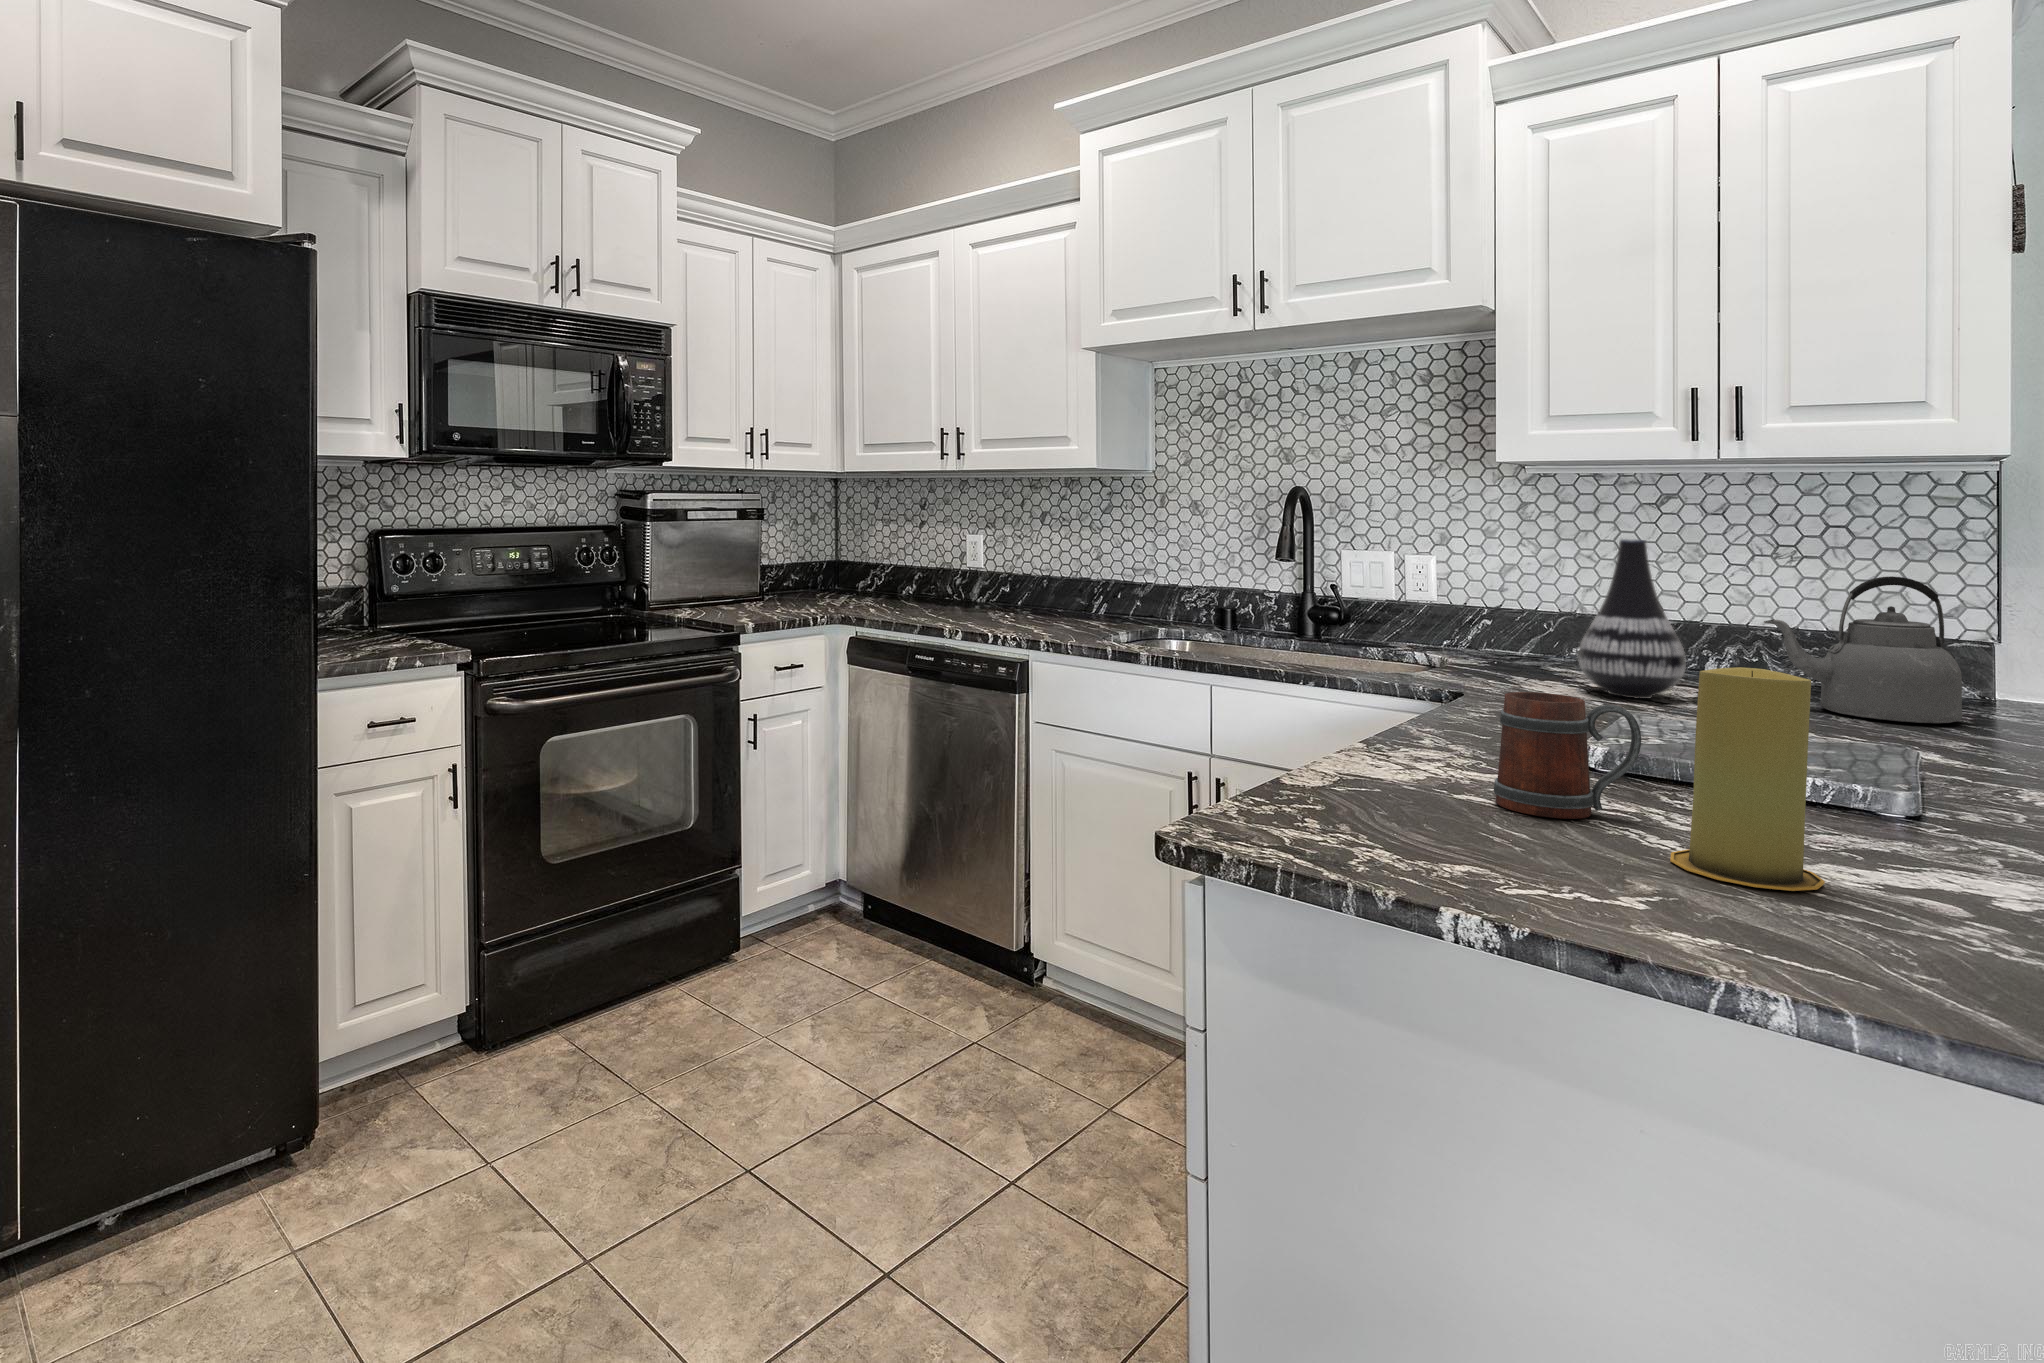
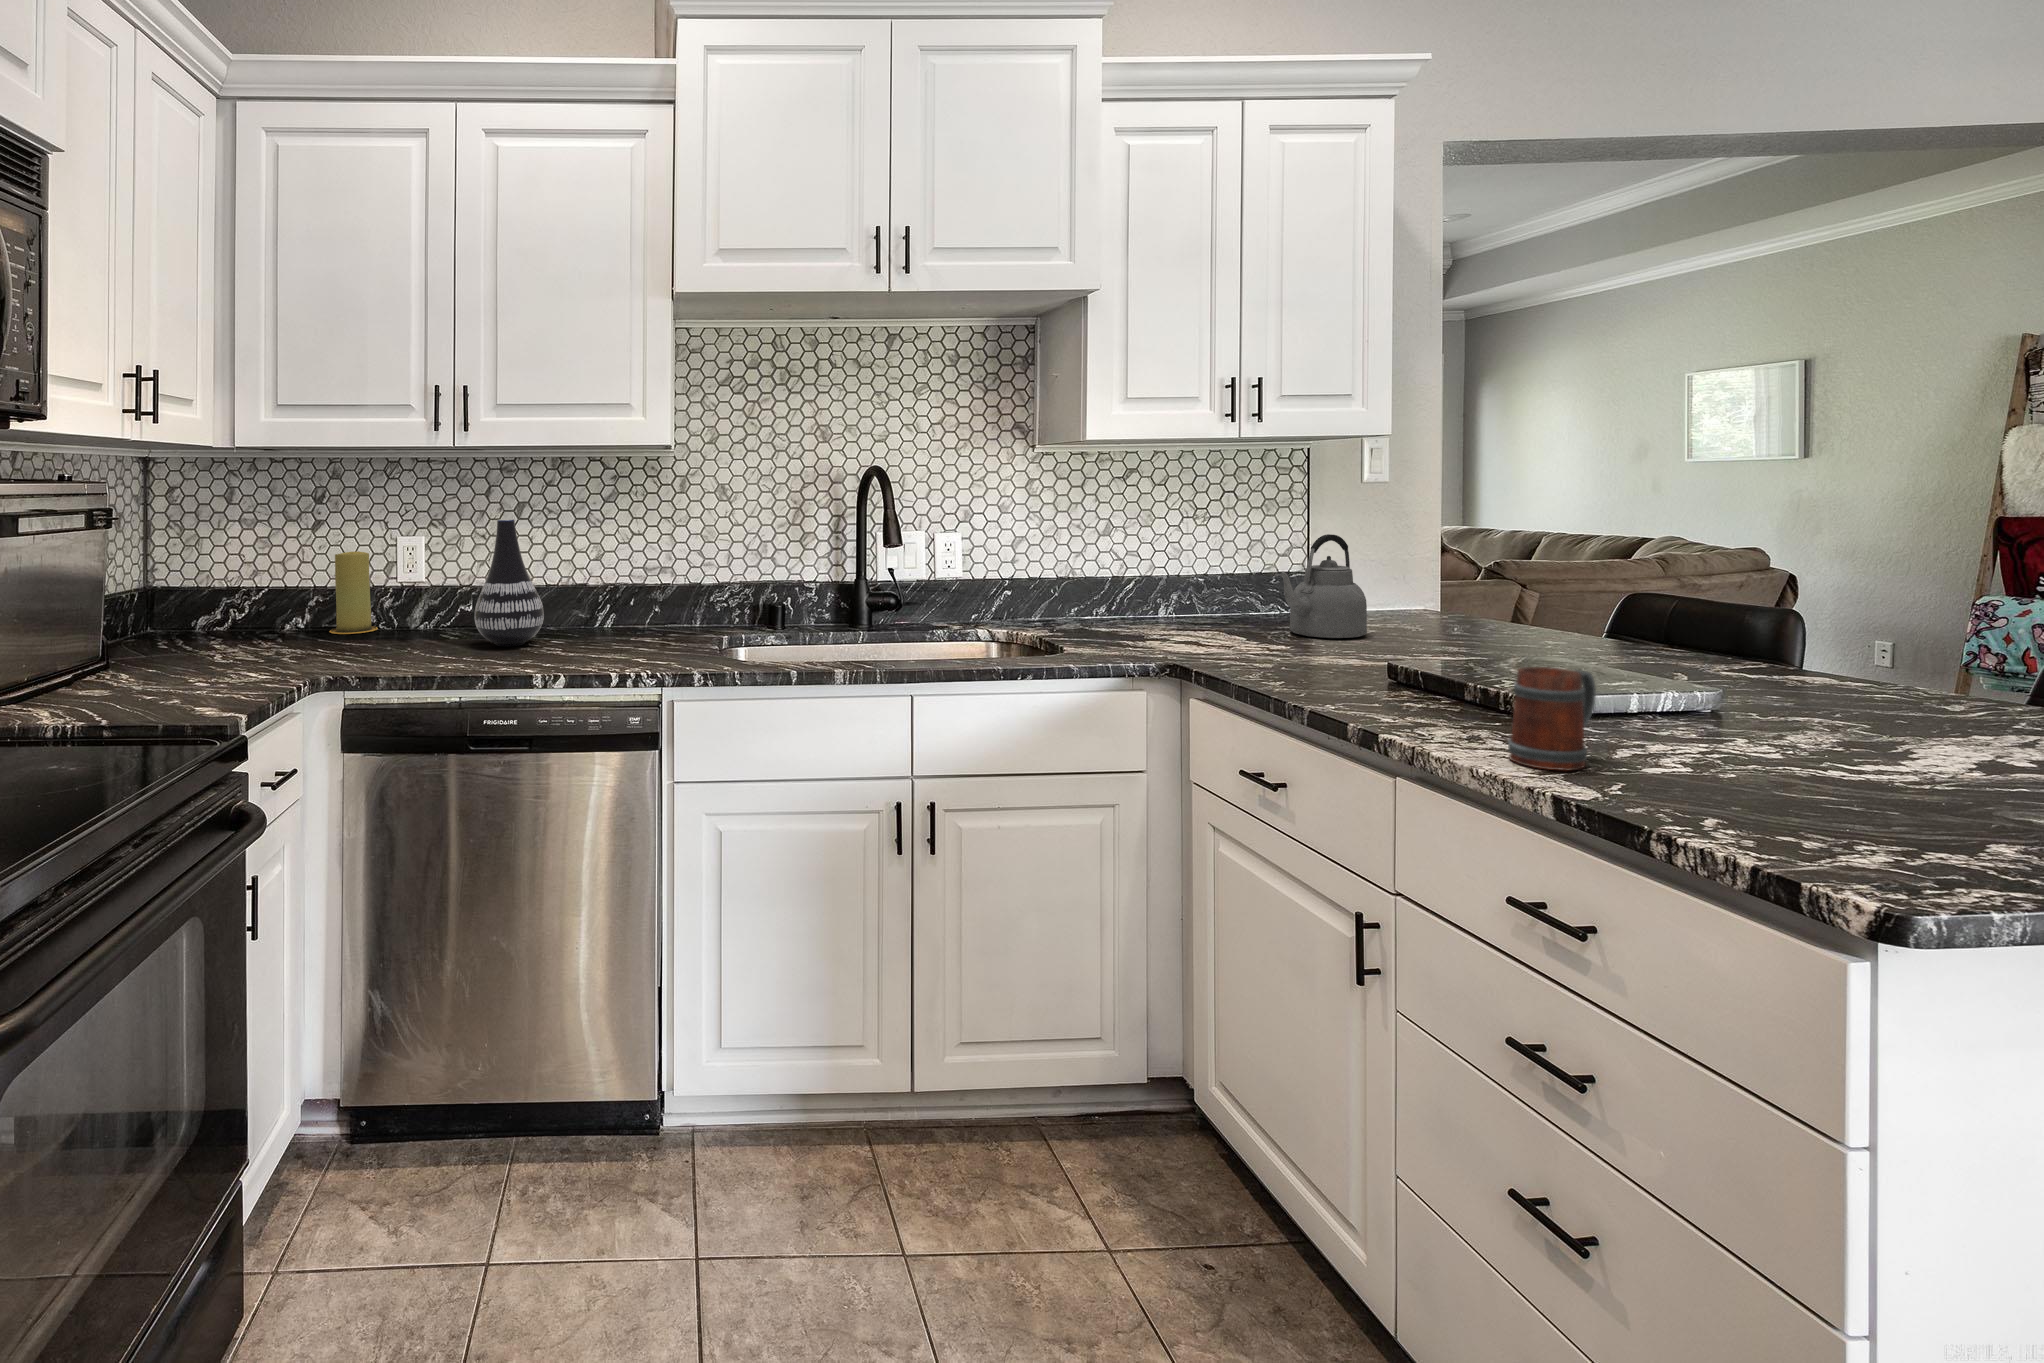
vase: present [1578,539,1686,699] -> present [474,519,544,647]
candle: present [1670,667,1825,891] -> present [329,551,378,634]

